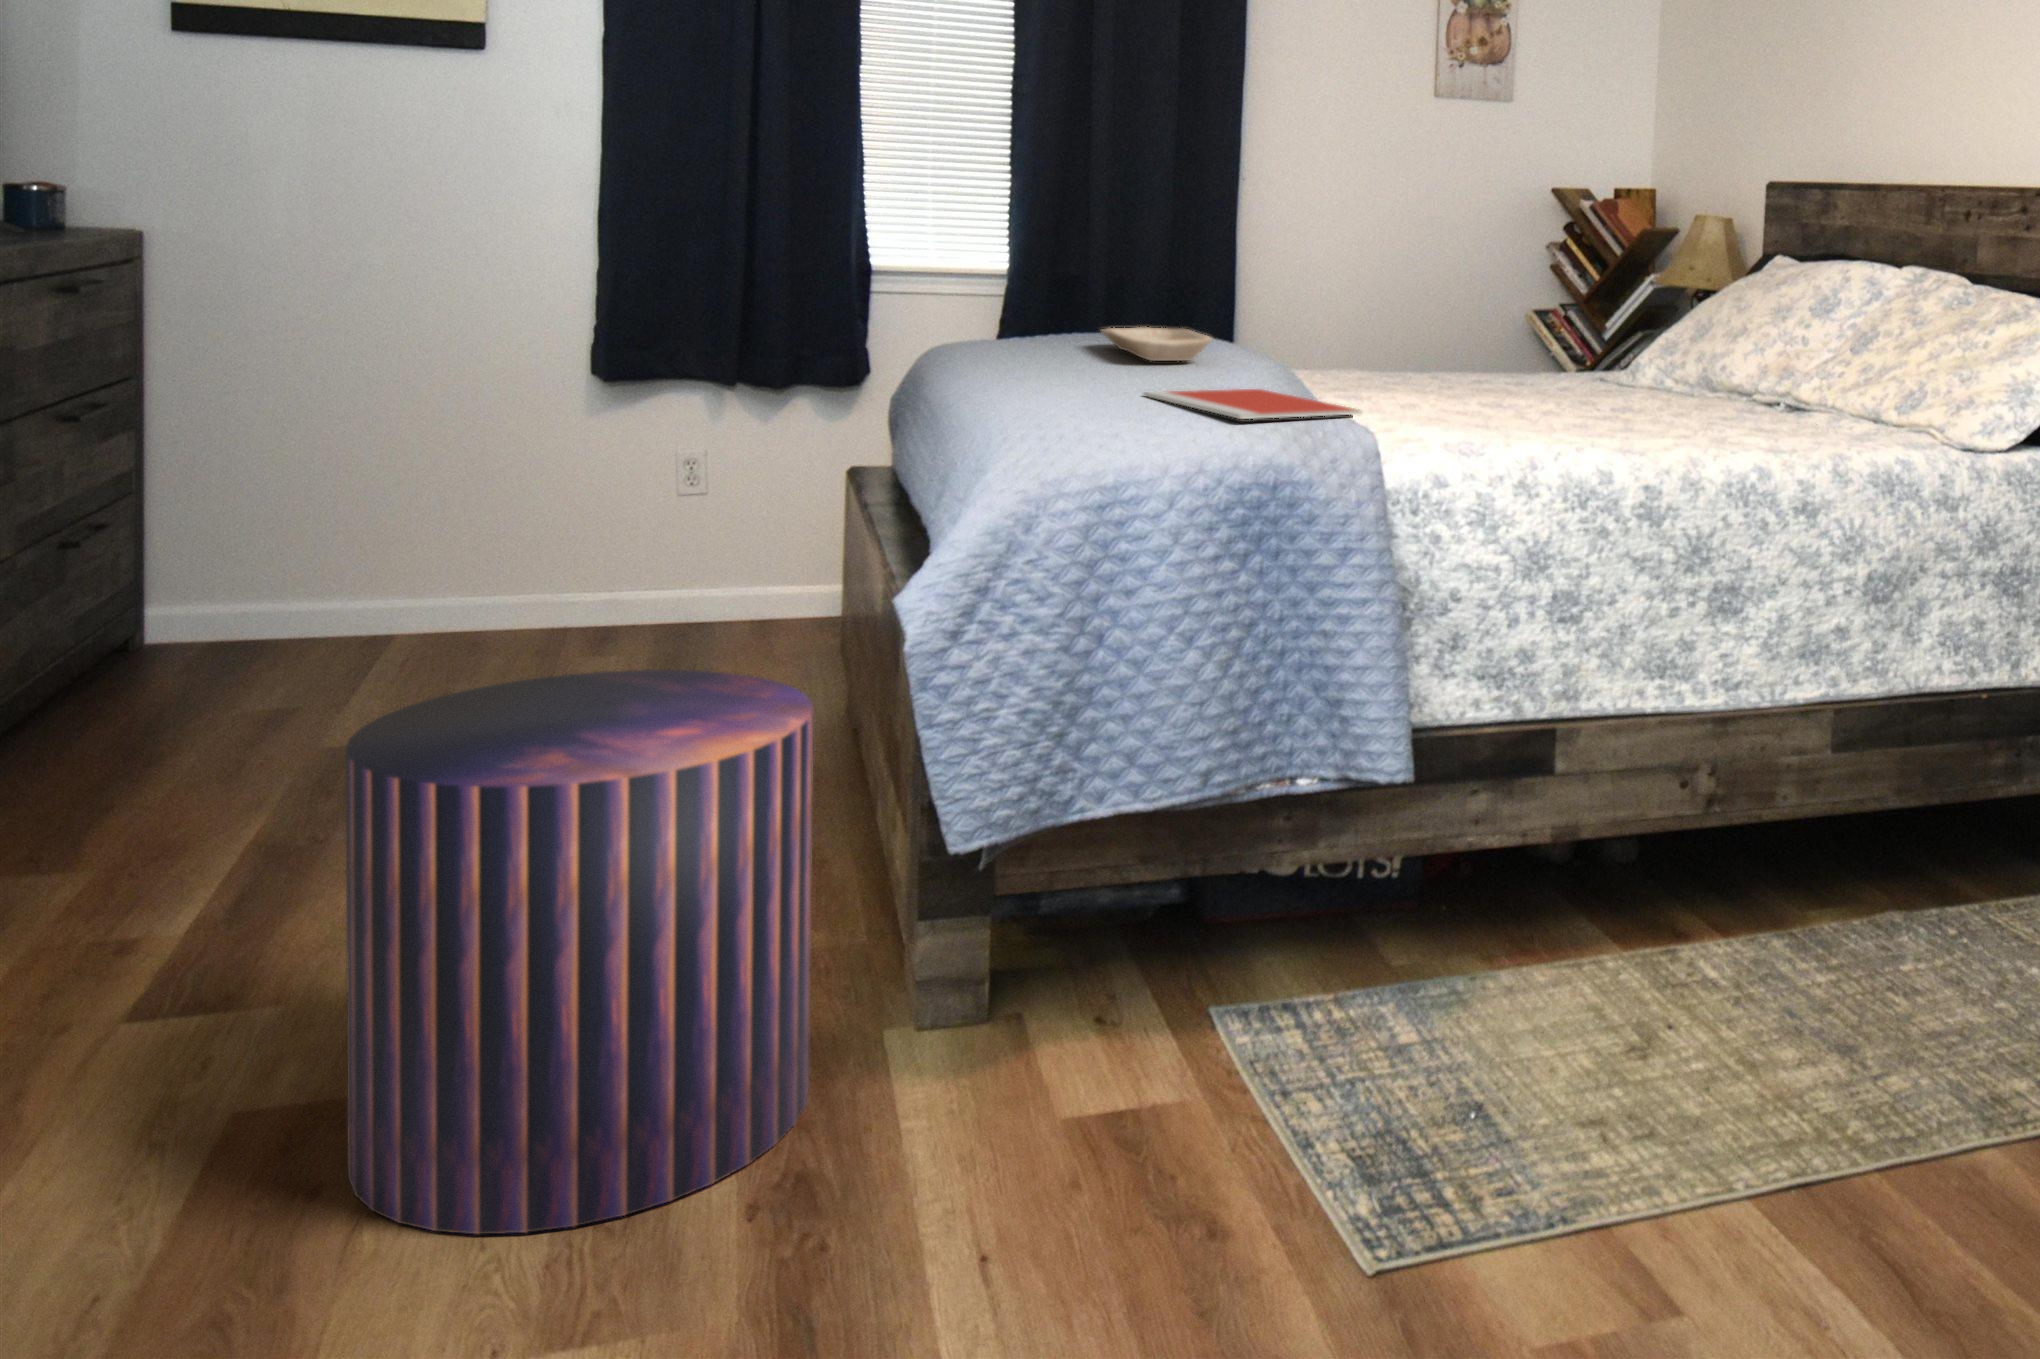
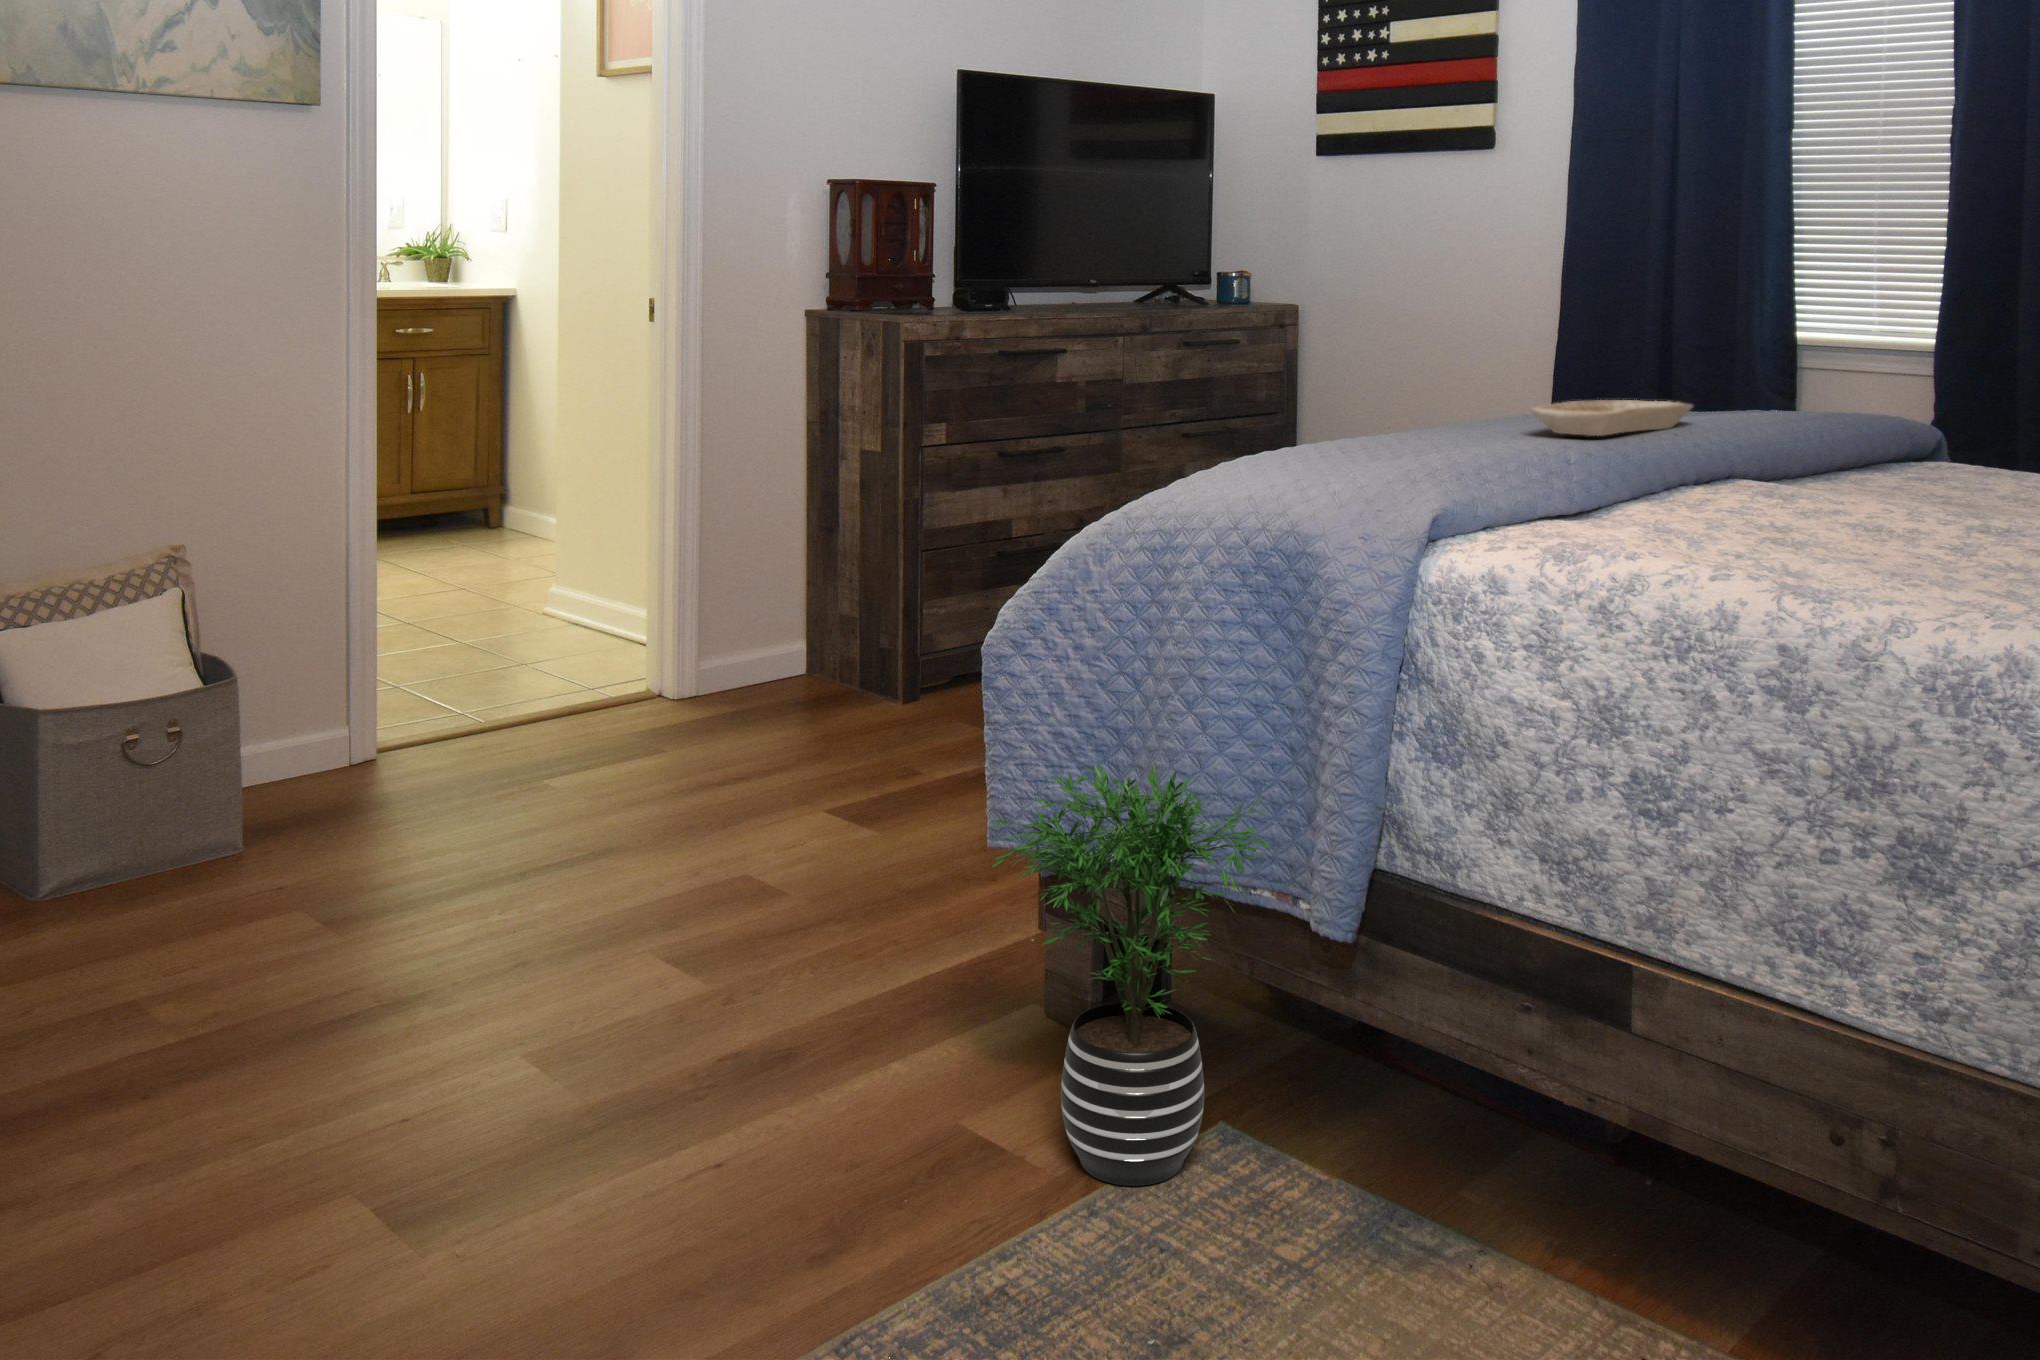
notebook: present [1144,389,1362,419] -> none [1272,455,1500,493]
pouf: present [345,670,813,1234] -> none [644,623,965,1031]
potted plant: none [1095,690,1357,1082] -> present [990,763,1273,1186]

